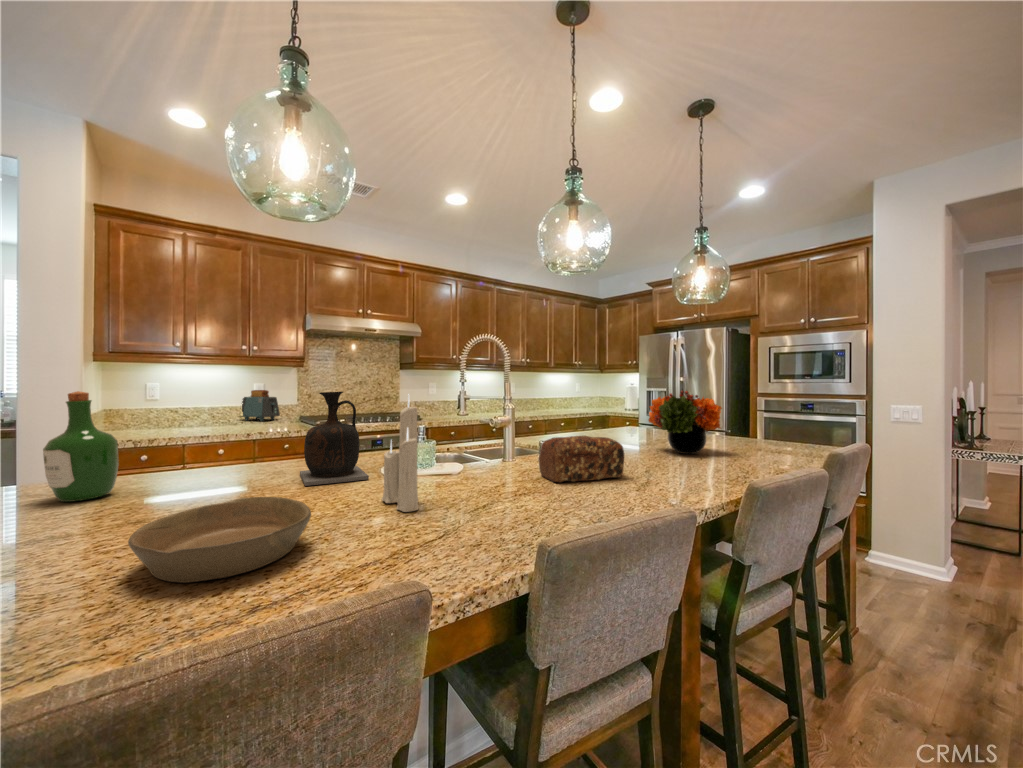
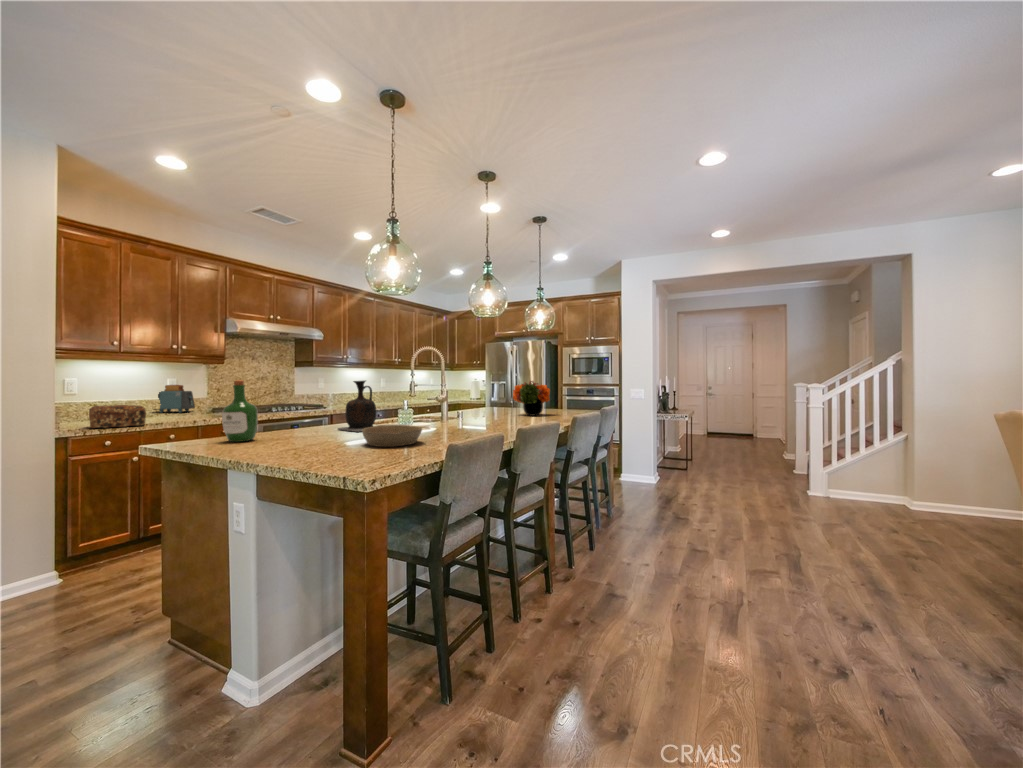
candle: present [381,398,419,512] -> none [413,377,438,434]
bread loaf: present [538,436,625,483] -> present [89,405,146,428]

